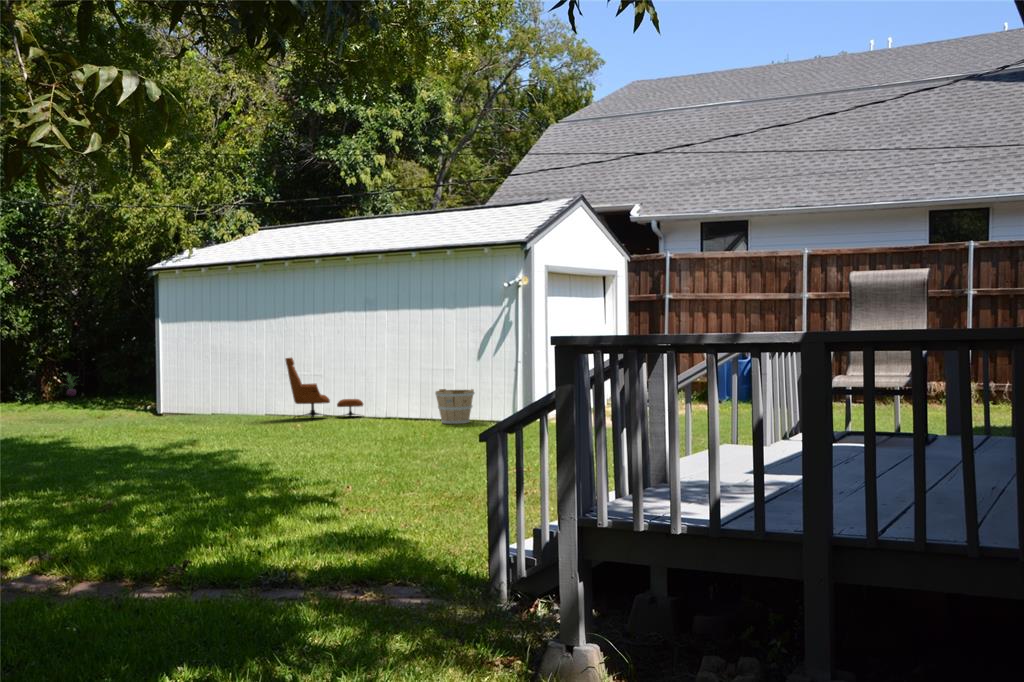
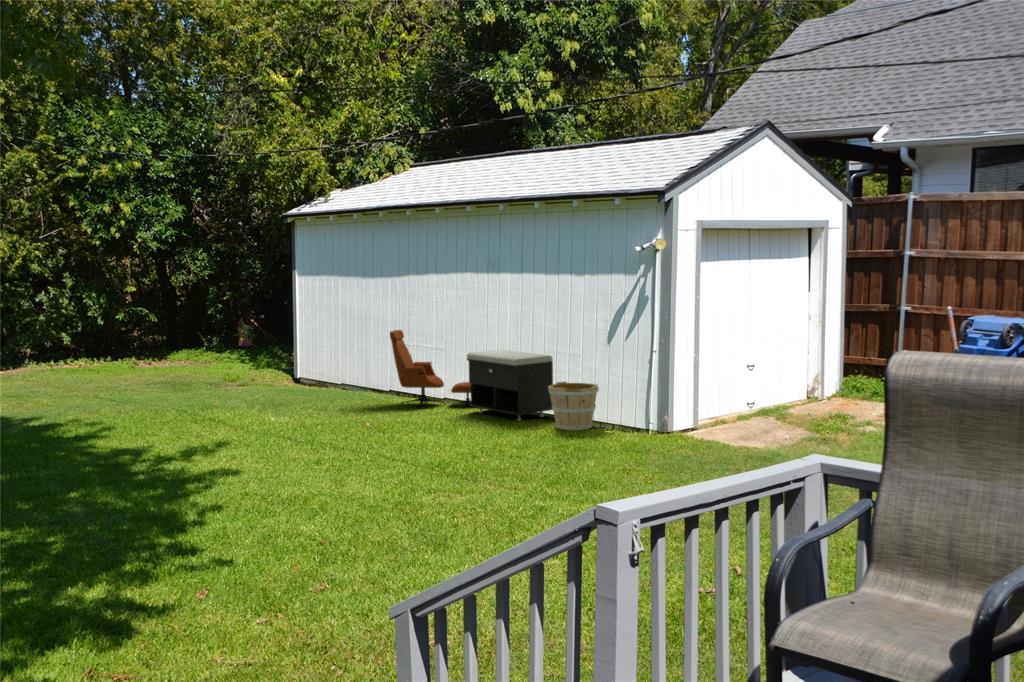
storage bench: none [357,370,430,422] -> present [467,349,553,420]

